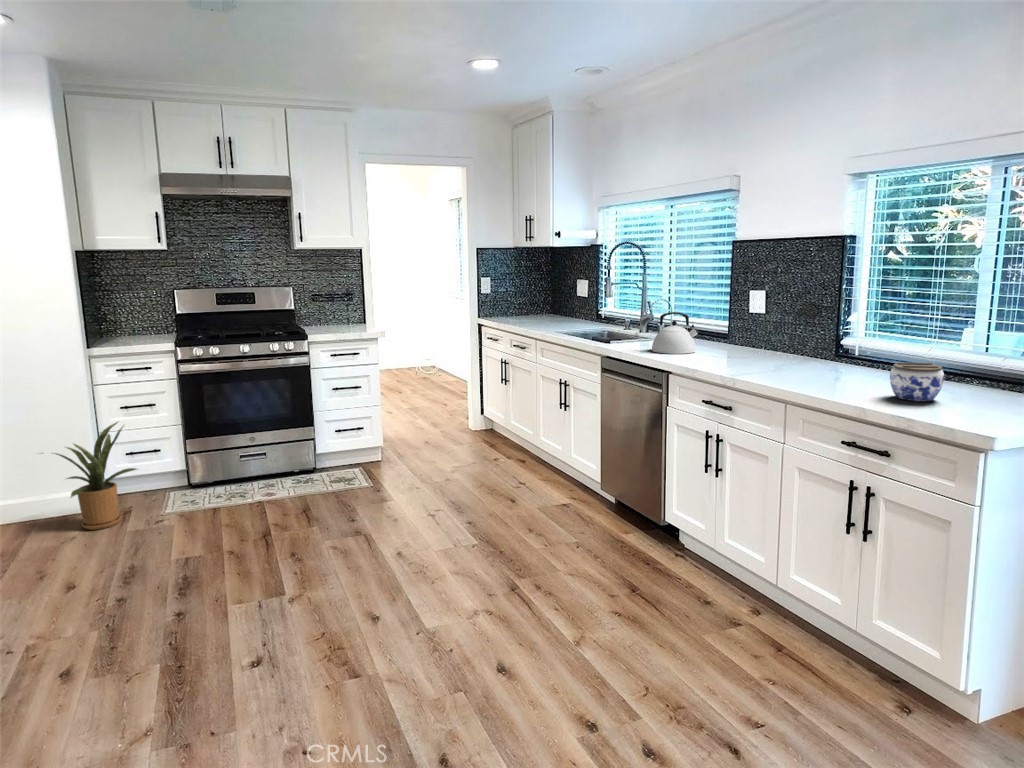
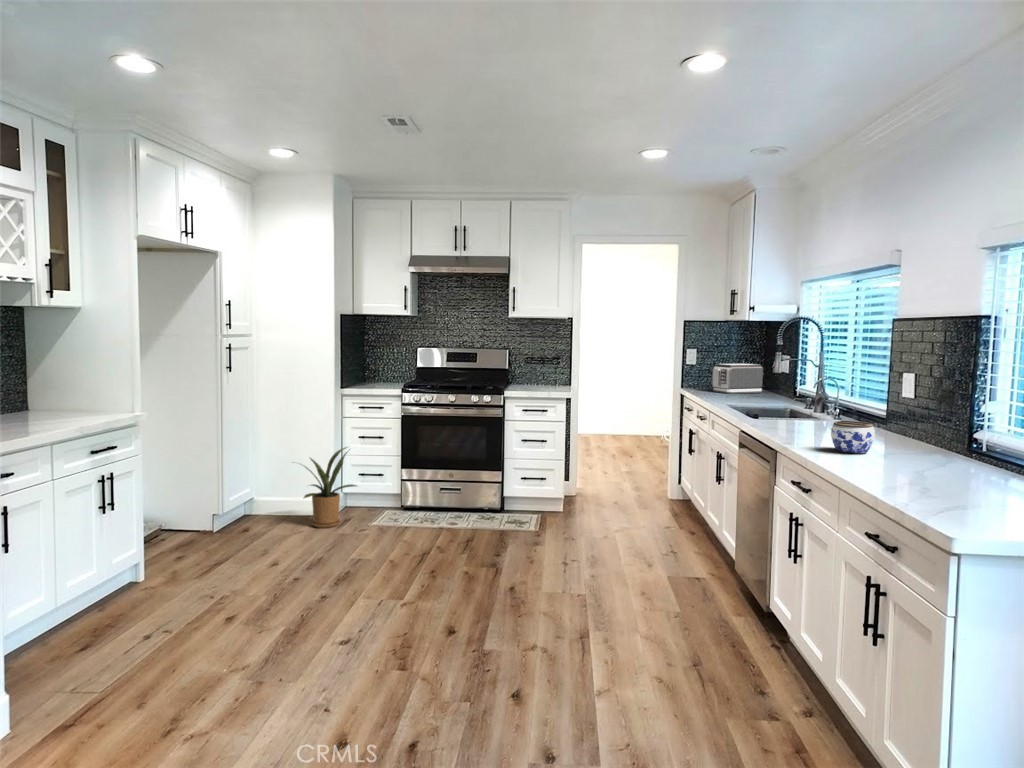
toaster: none [510,289,555,320] -> present [712,364,763,394]
kettle: present [652,312,699,354] -> none [780,389,832,433]
jar: present [890,363,944,401] -> present [831,420,875,453]

